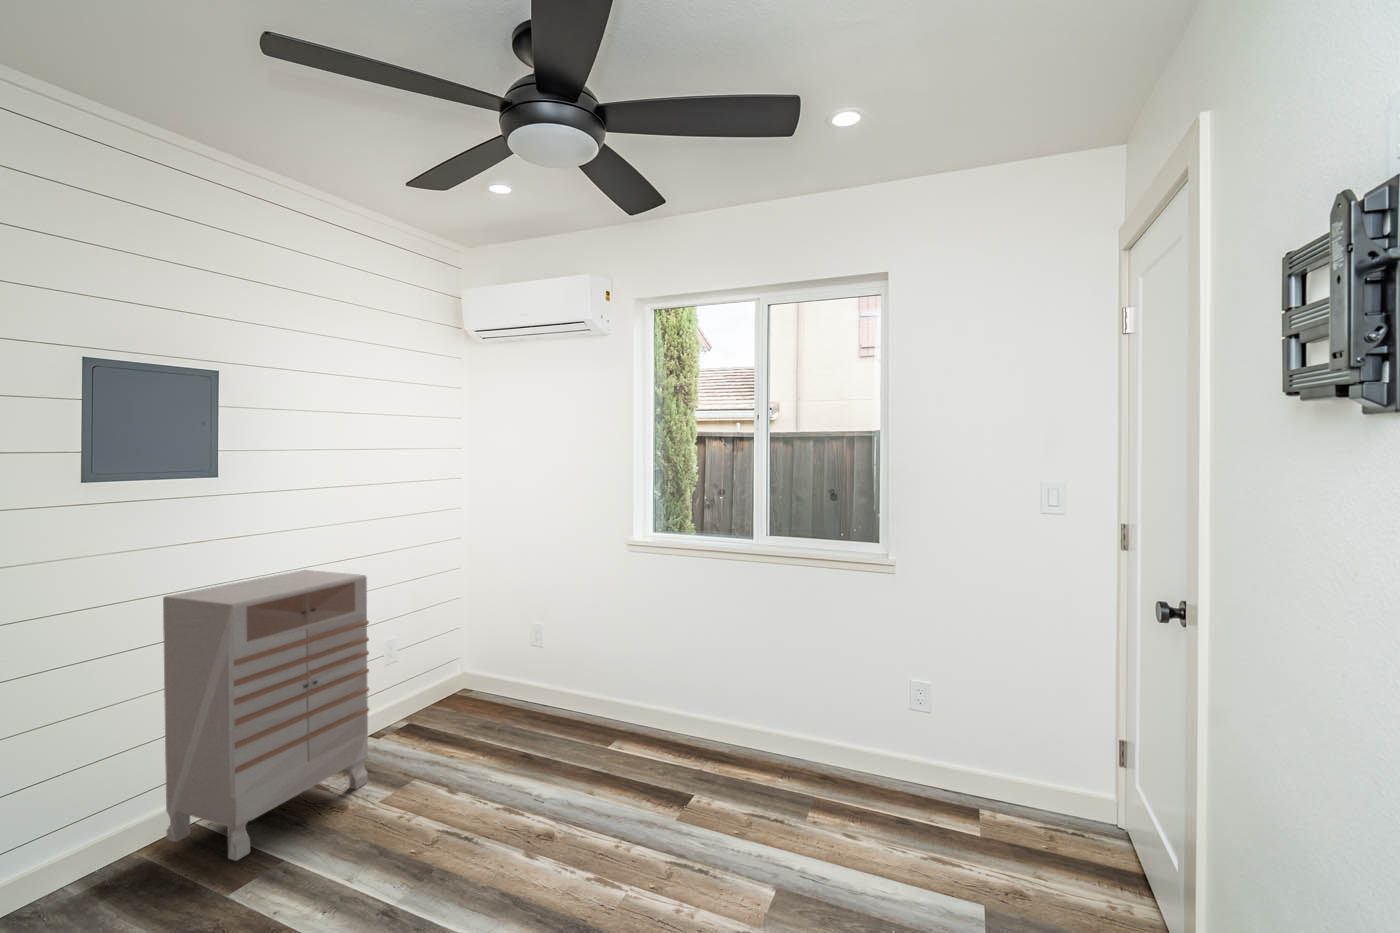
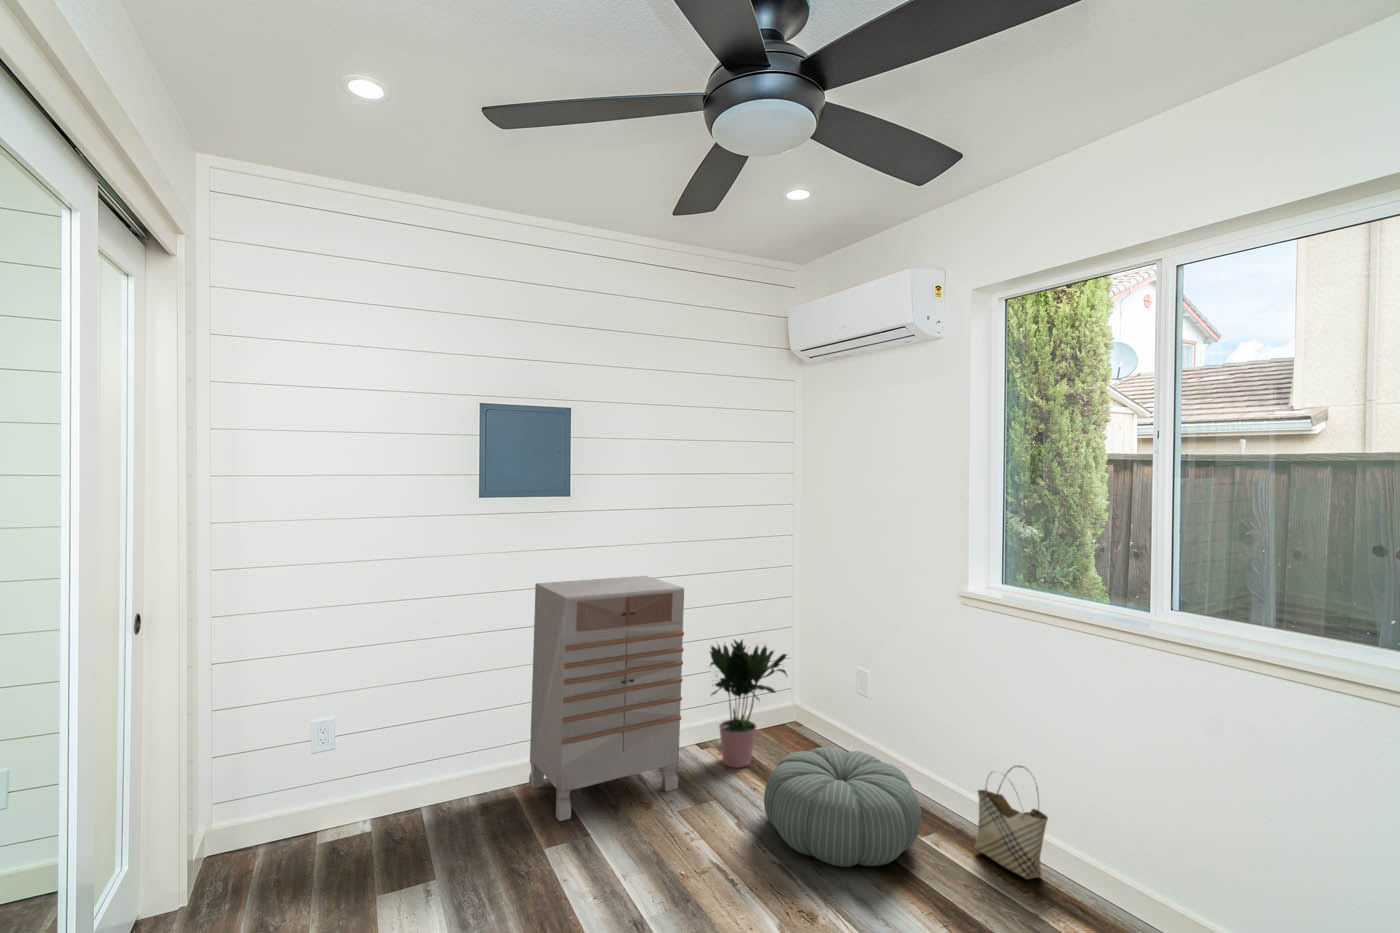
potted plant: none [375,610,473,746] -> present [710,640,787,768]
woven basket: none [648,669,699,750] -> present [975,766,1048,879]
pouf: none [474,694,612,793] -> present [764,747,921,867]

